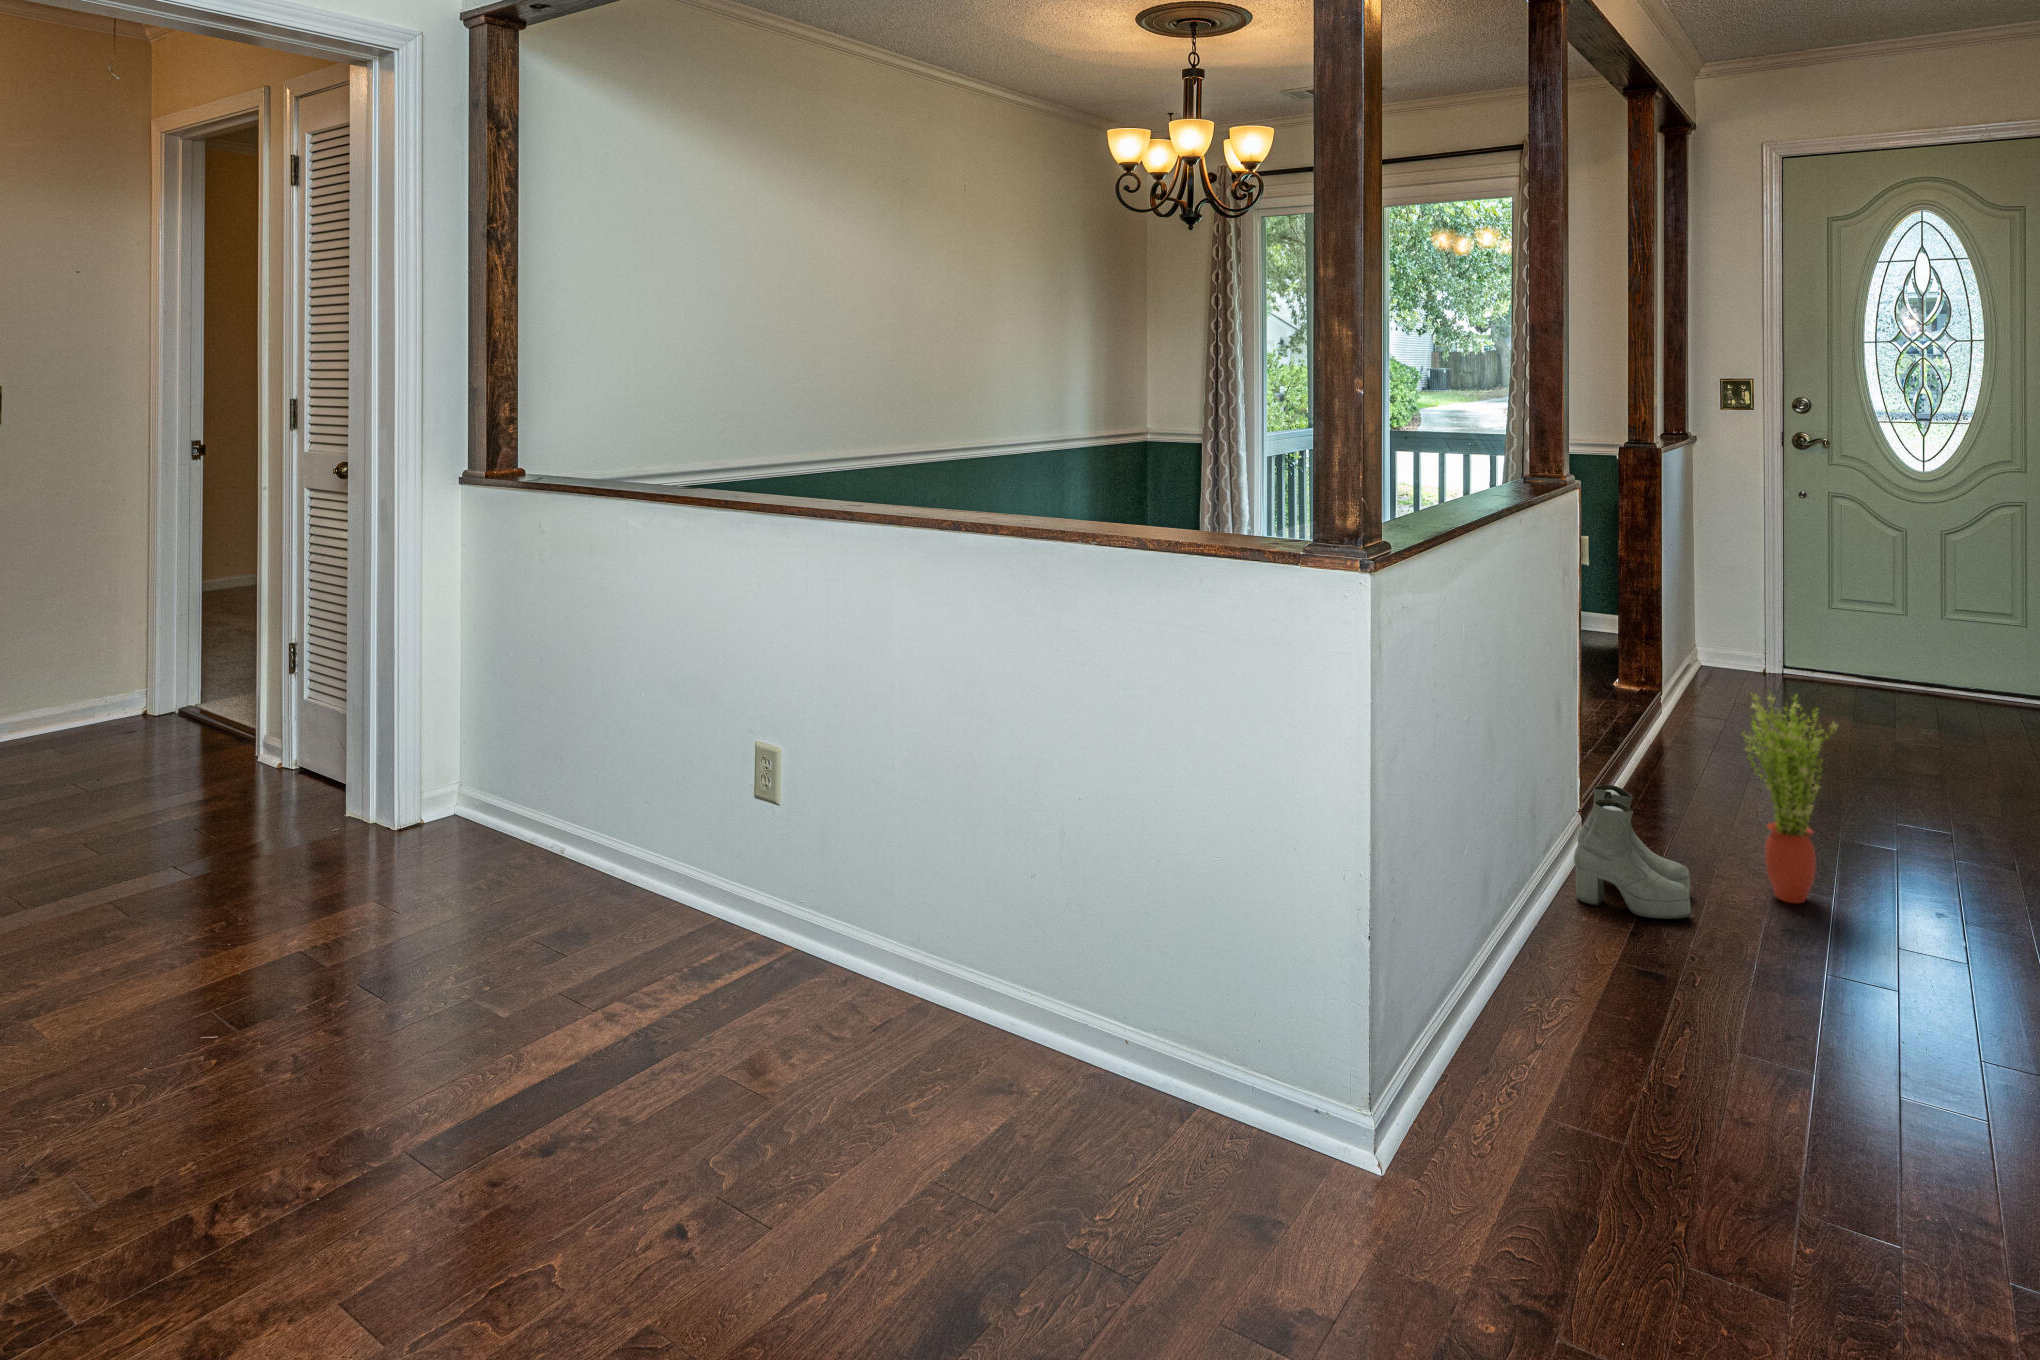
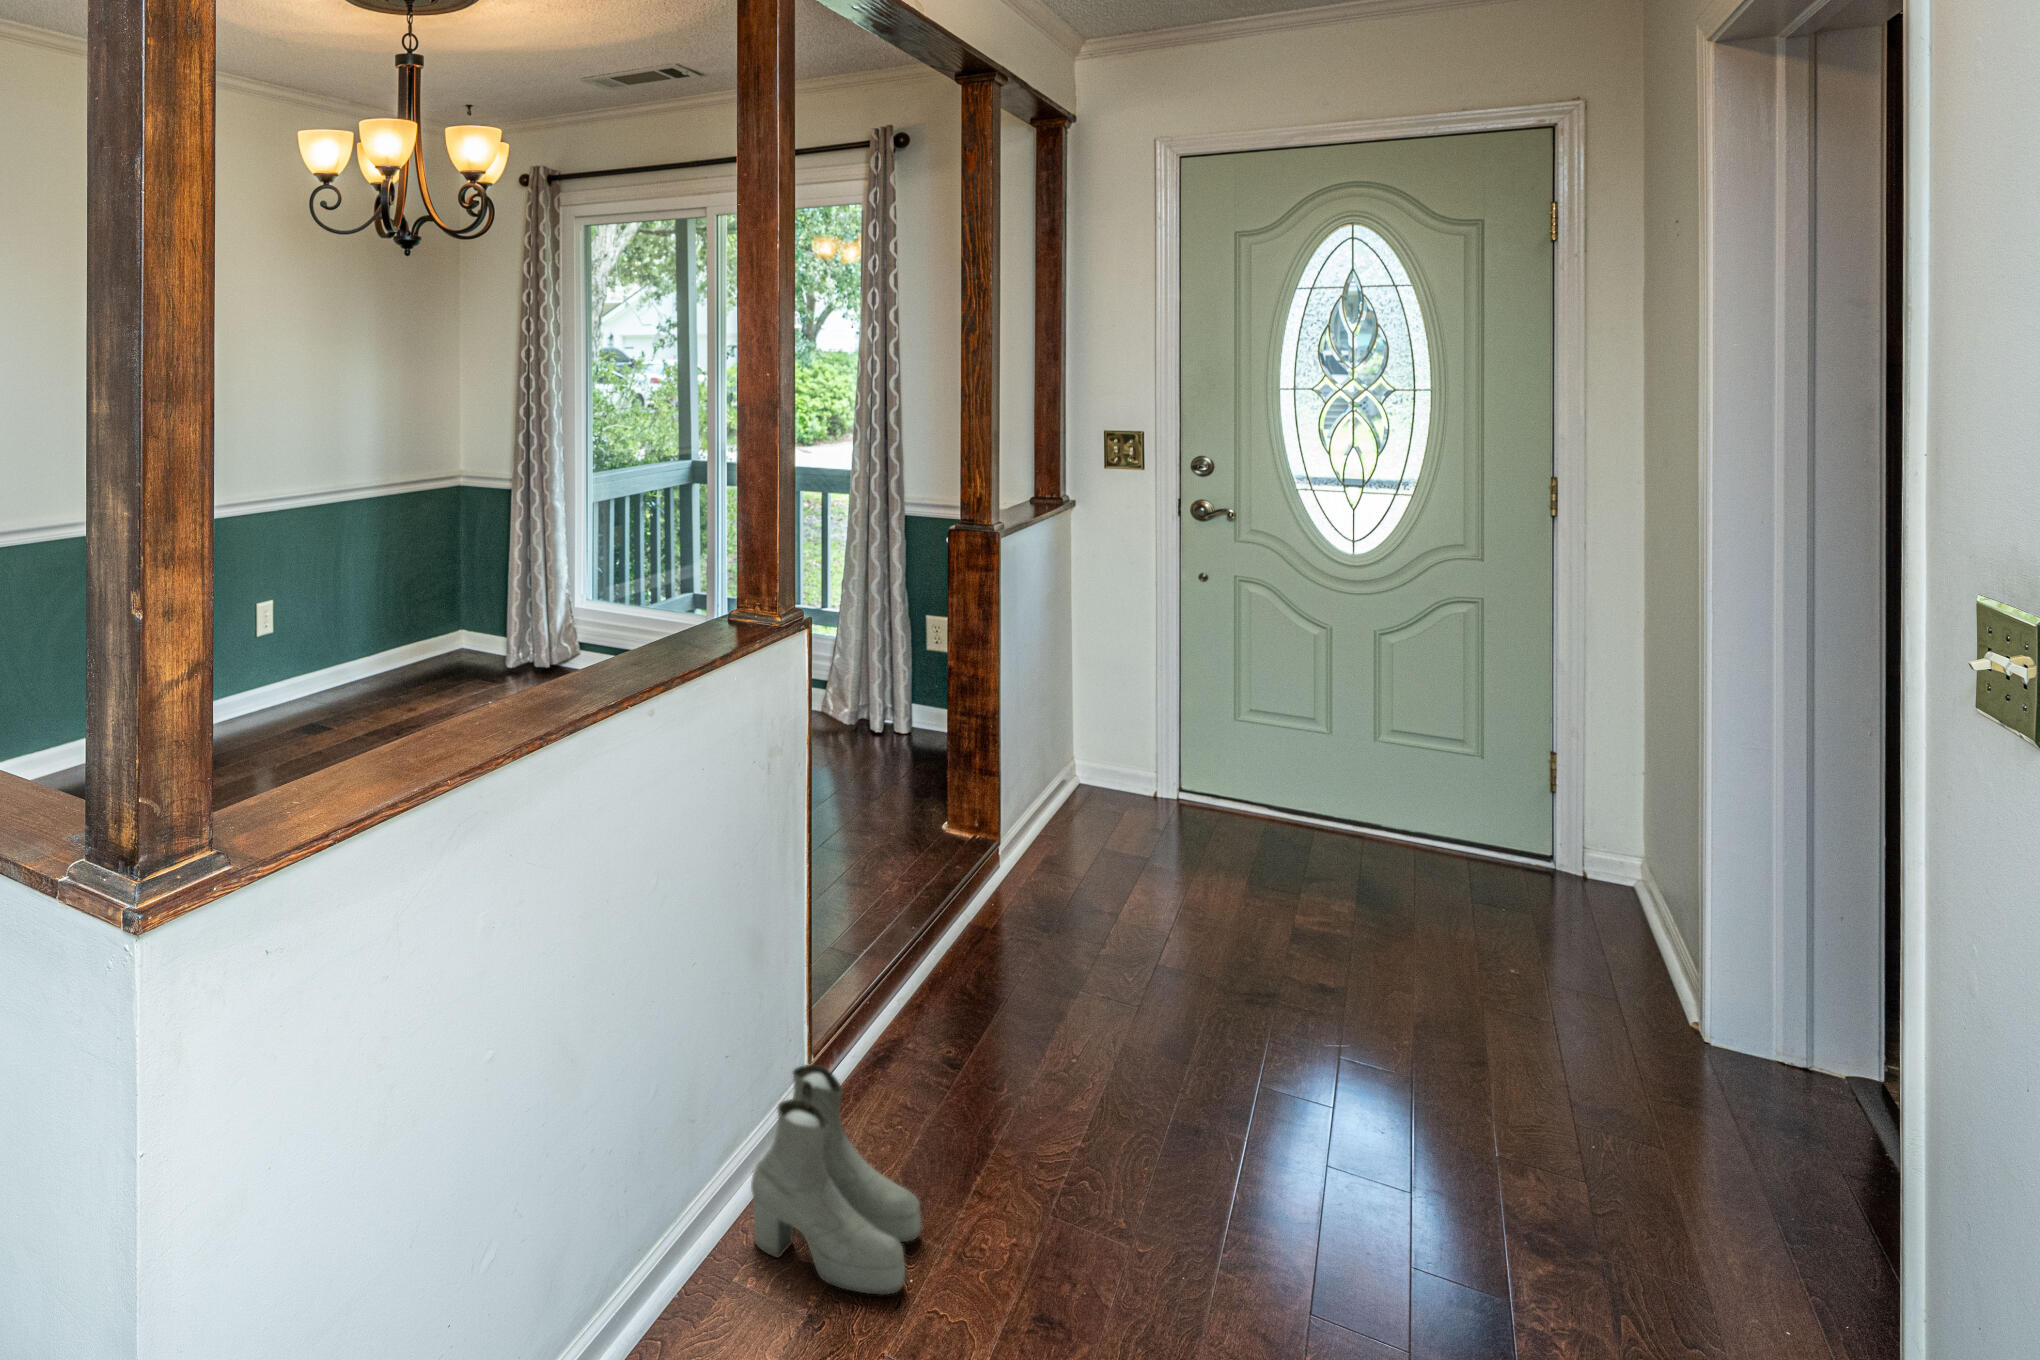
potted plant: present [1743,694,1838,903] -> none [990,947,1130,1261]

